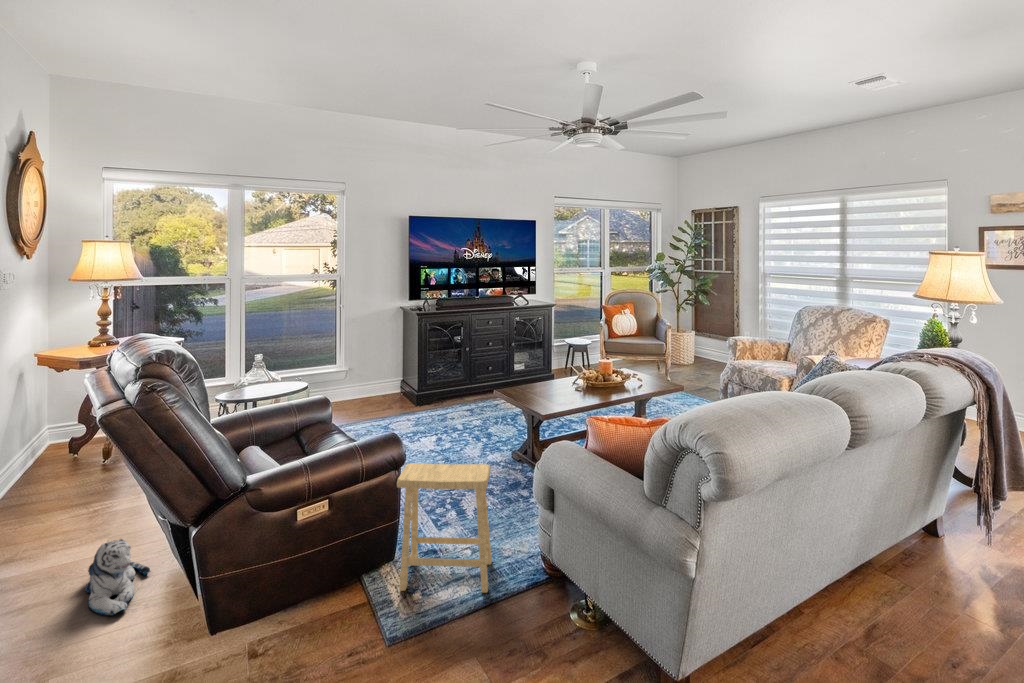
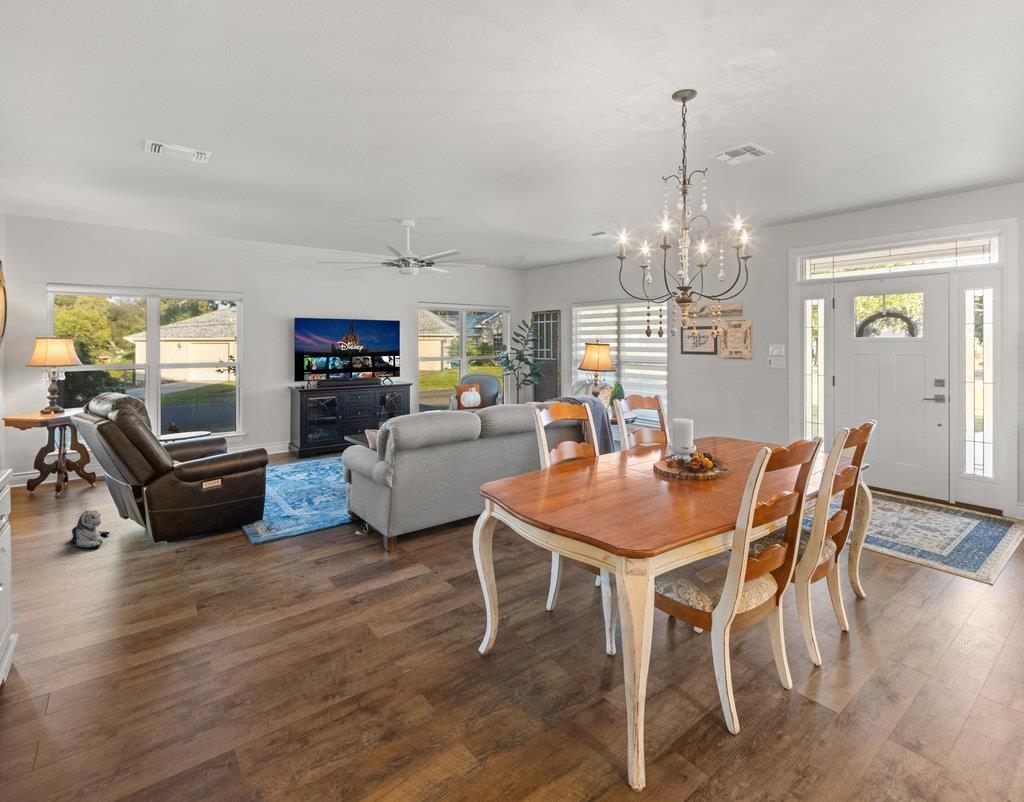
footstool: present [397,463,492,593] -> none [261,464,322,534]

